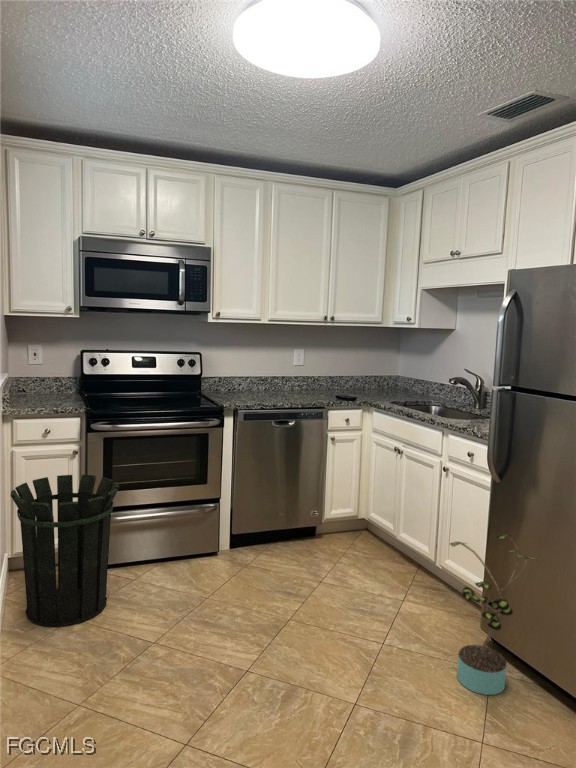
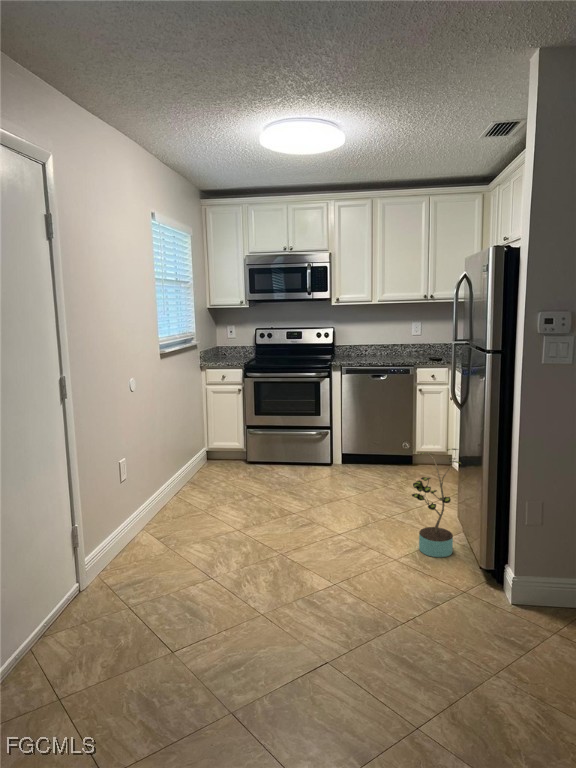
waste bin: present [11,475,119,627] -> none [193,402,252,485]

